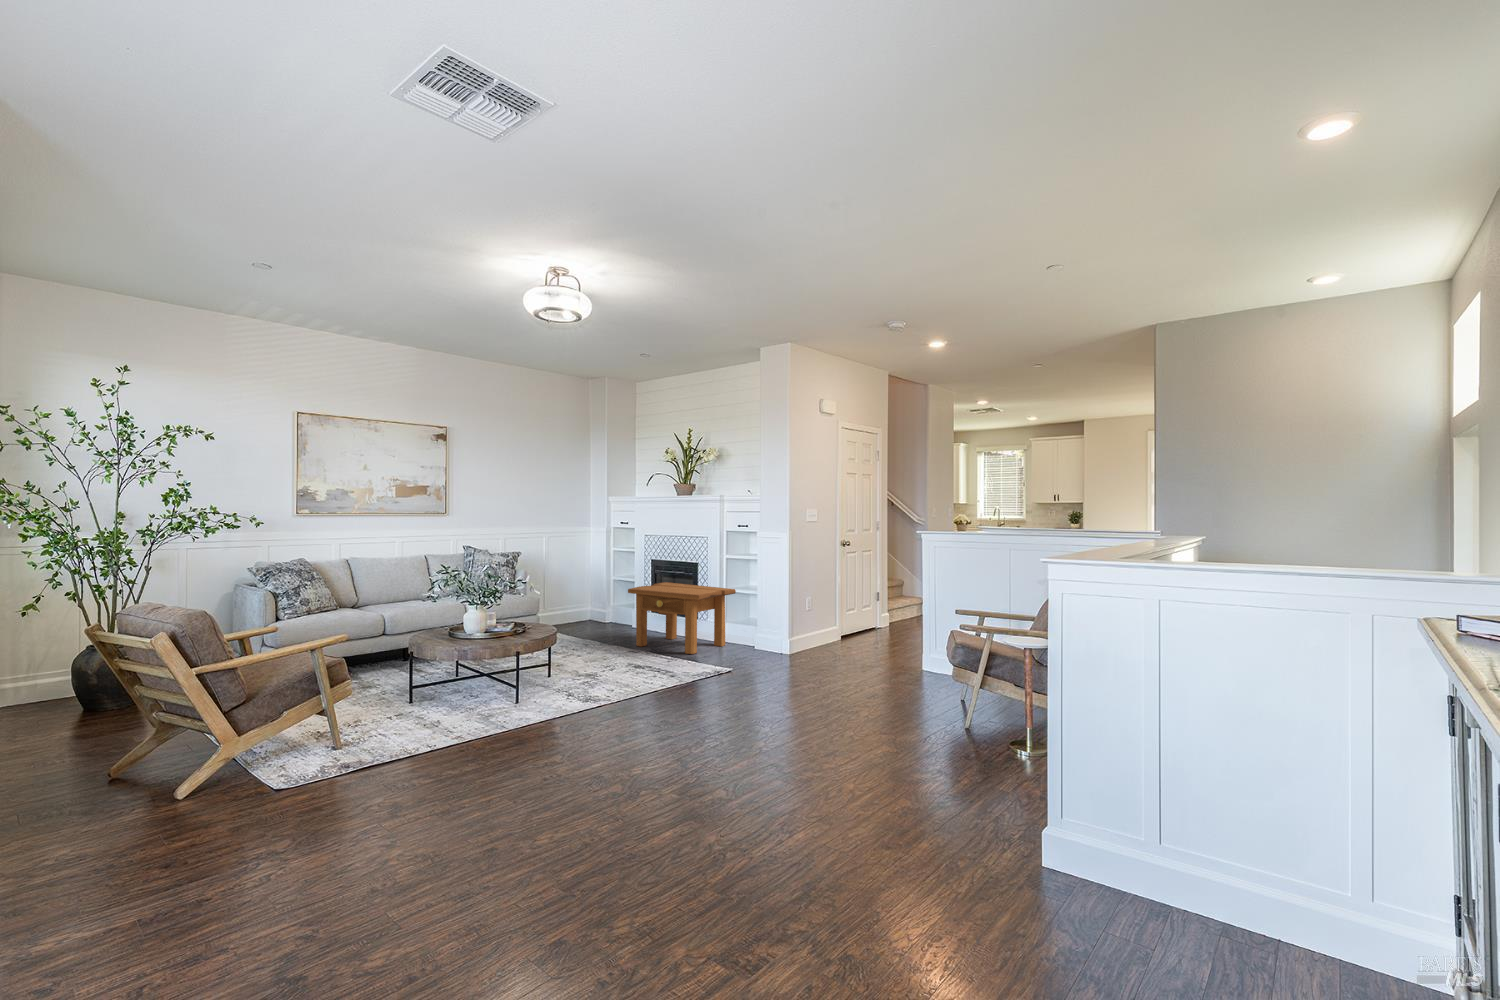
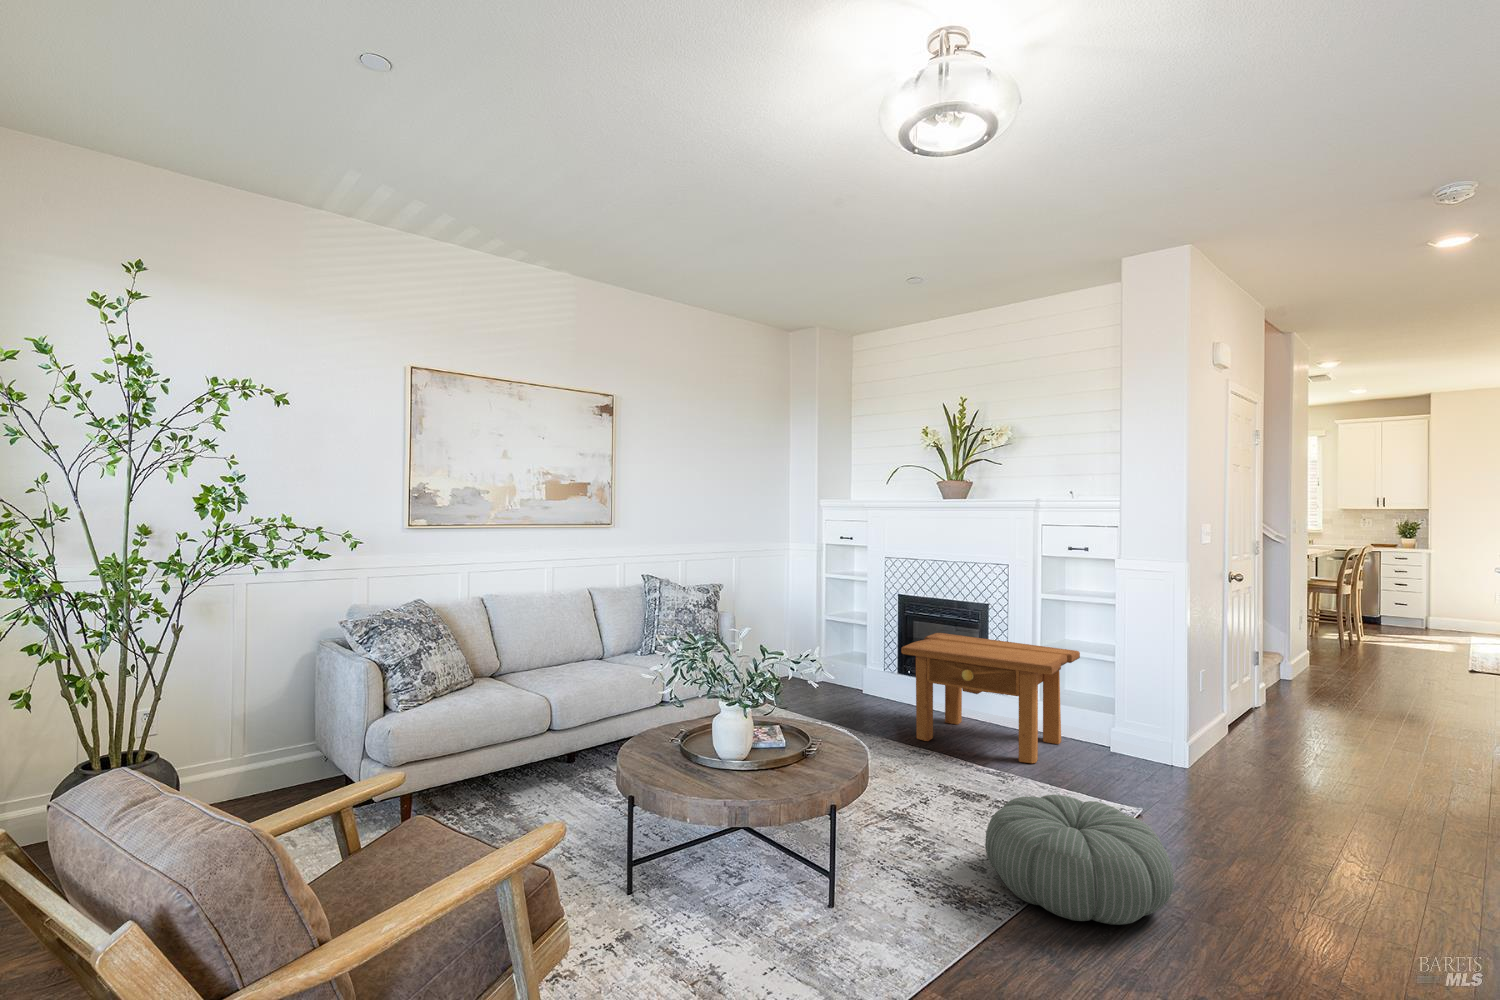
pouf: none [598,652,684,702] -> present [985,795,1174,925]

